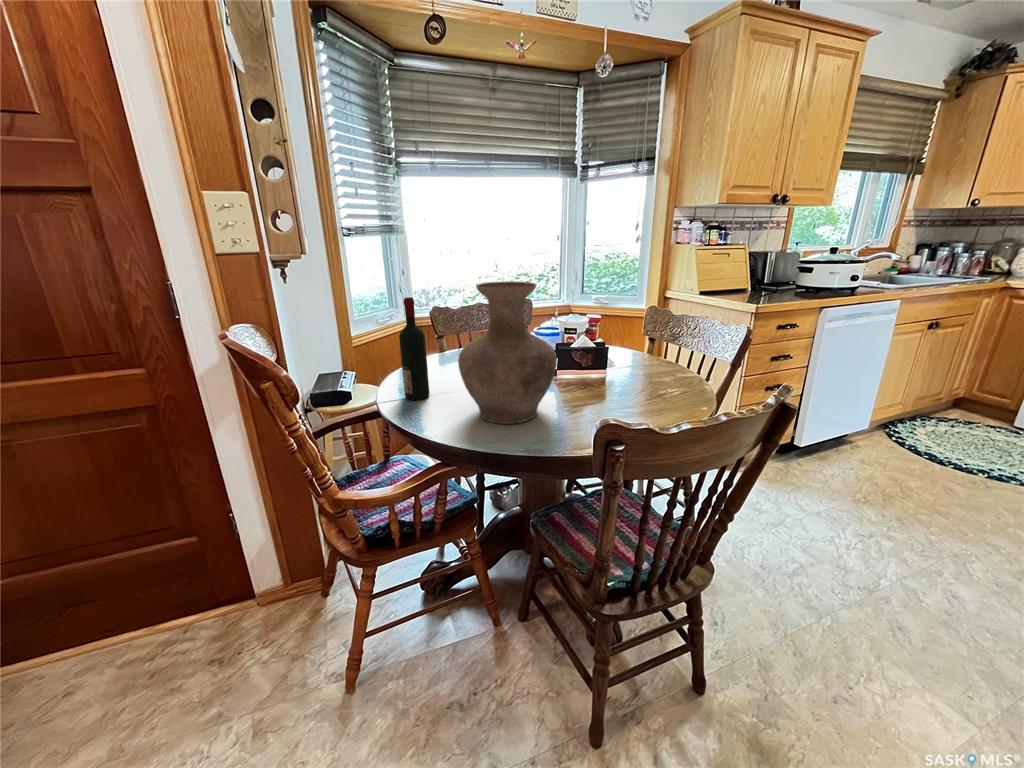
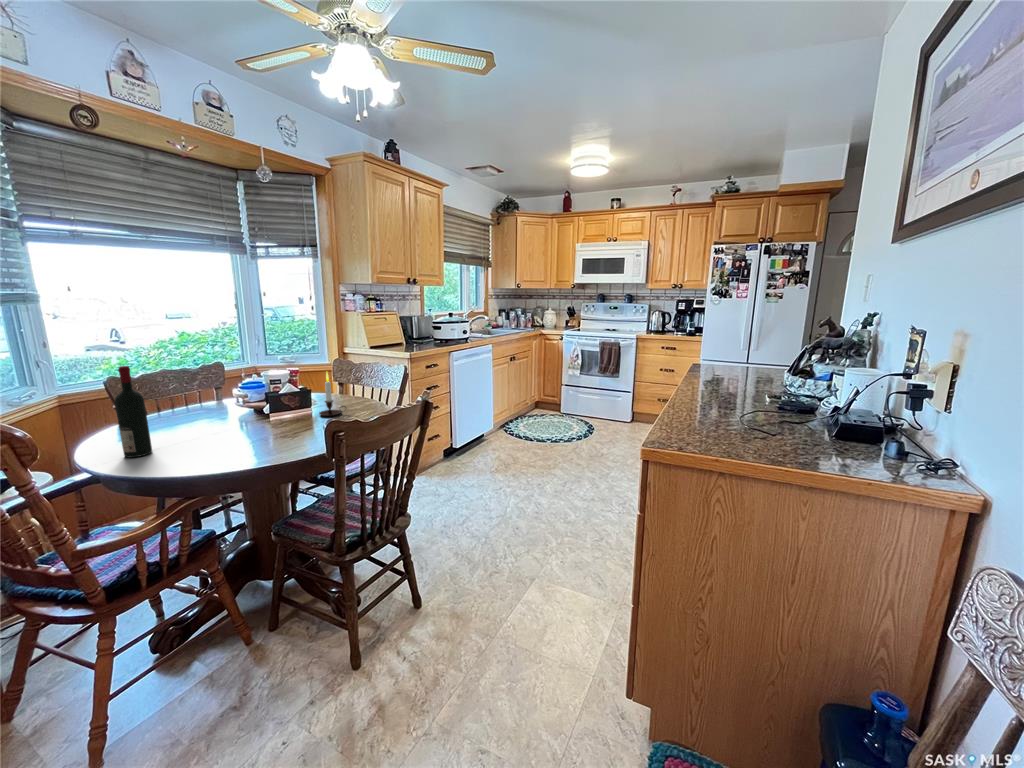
vase: present [458,281,557,424] -> none [191,347,280,455]
candle: none [611,323,649,386] -> present [319,373,345,416]

